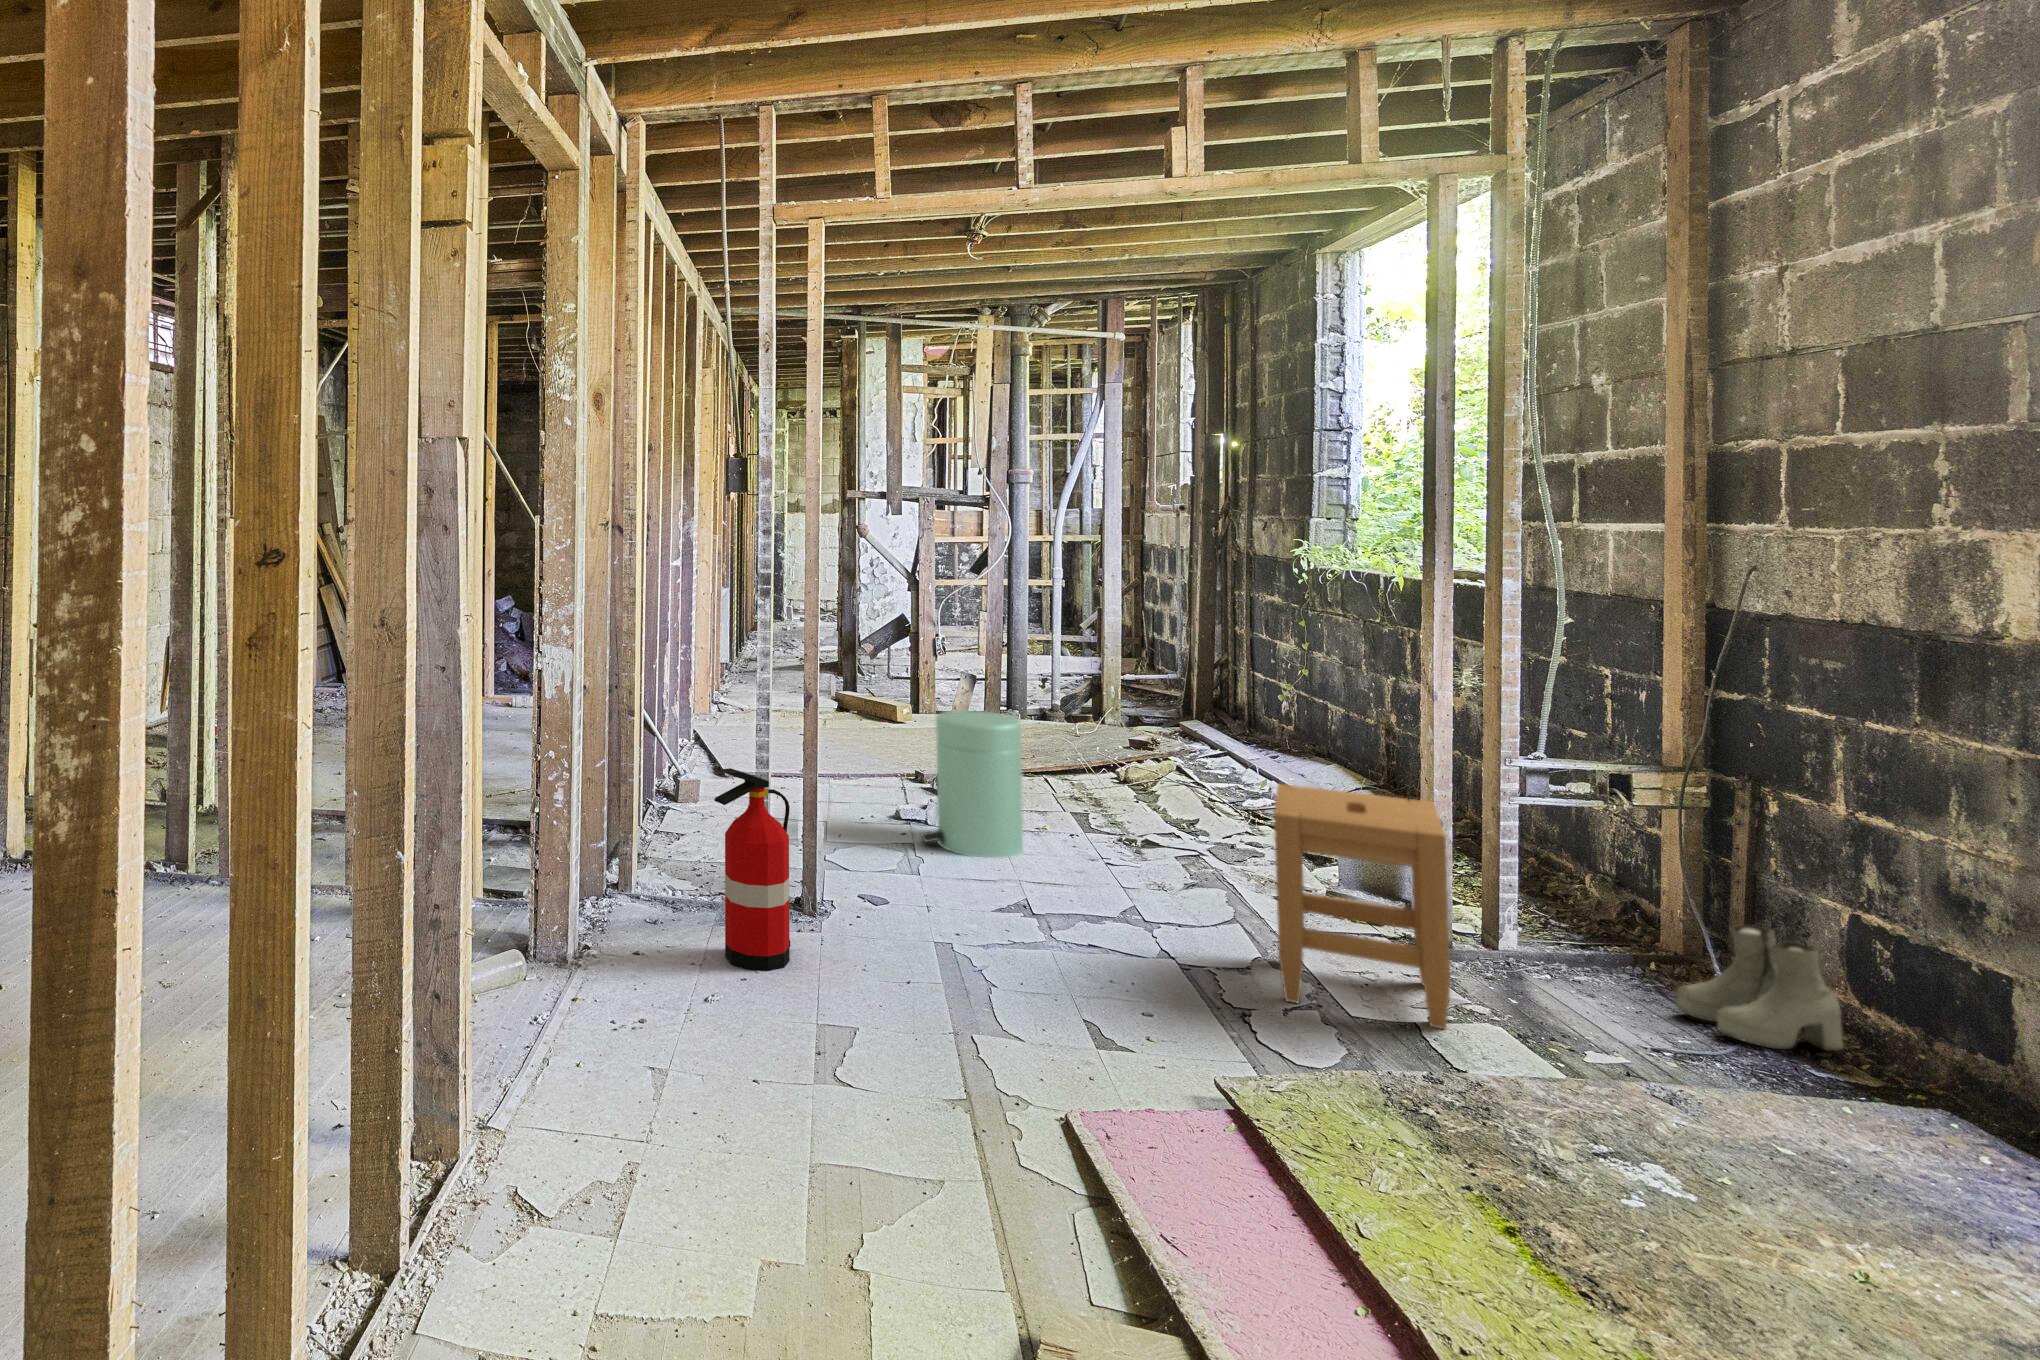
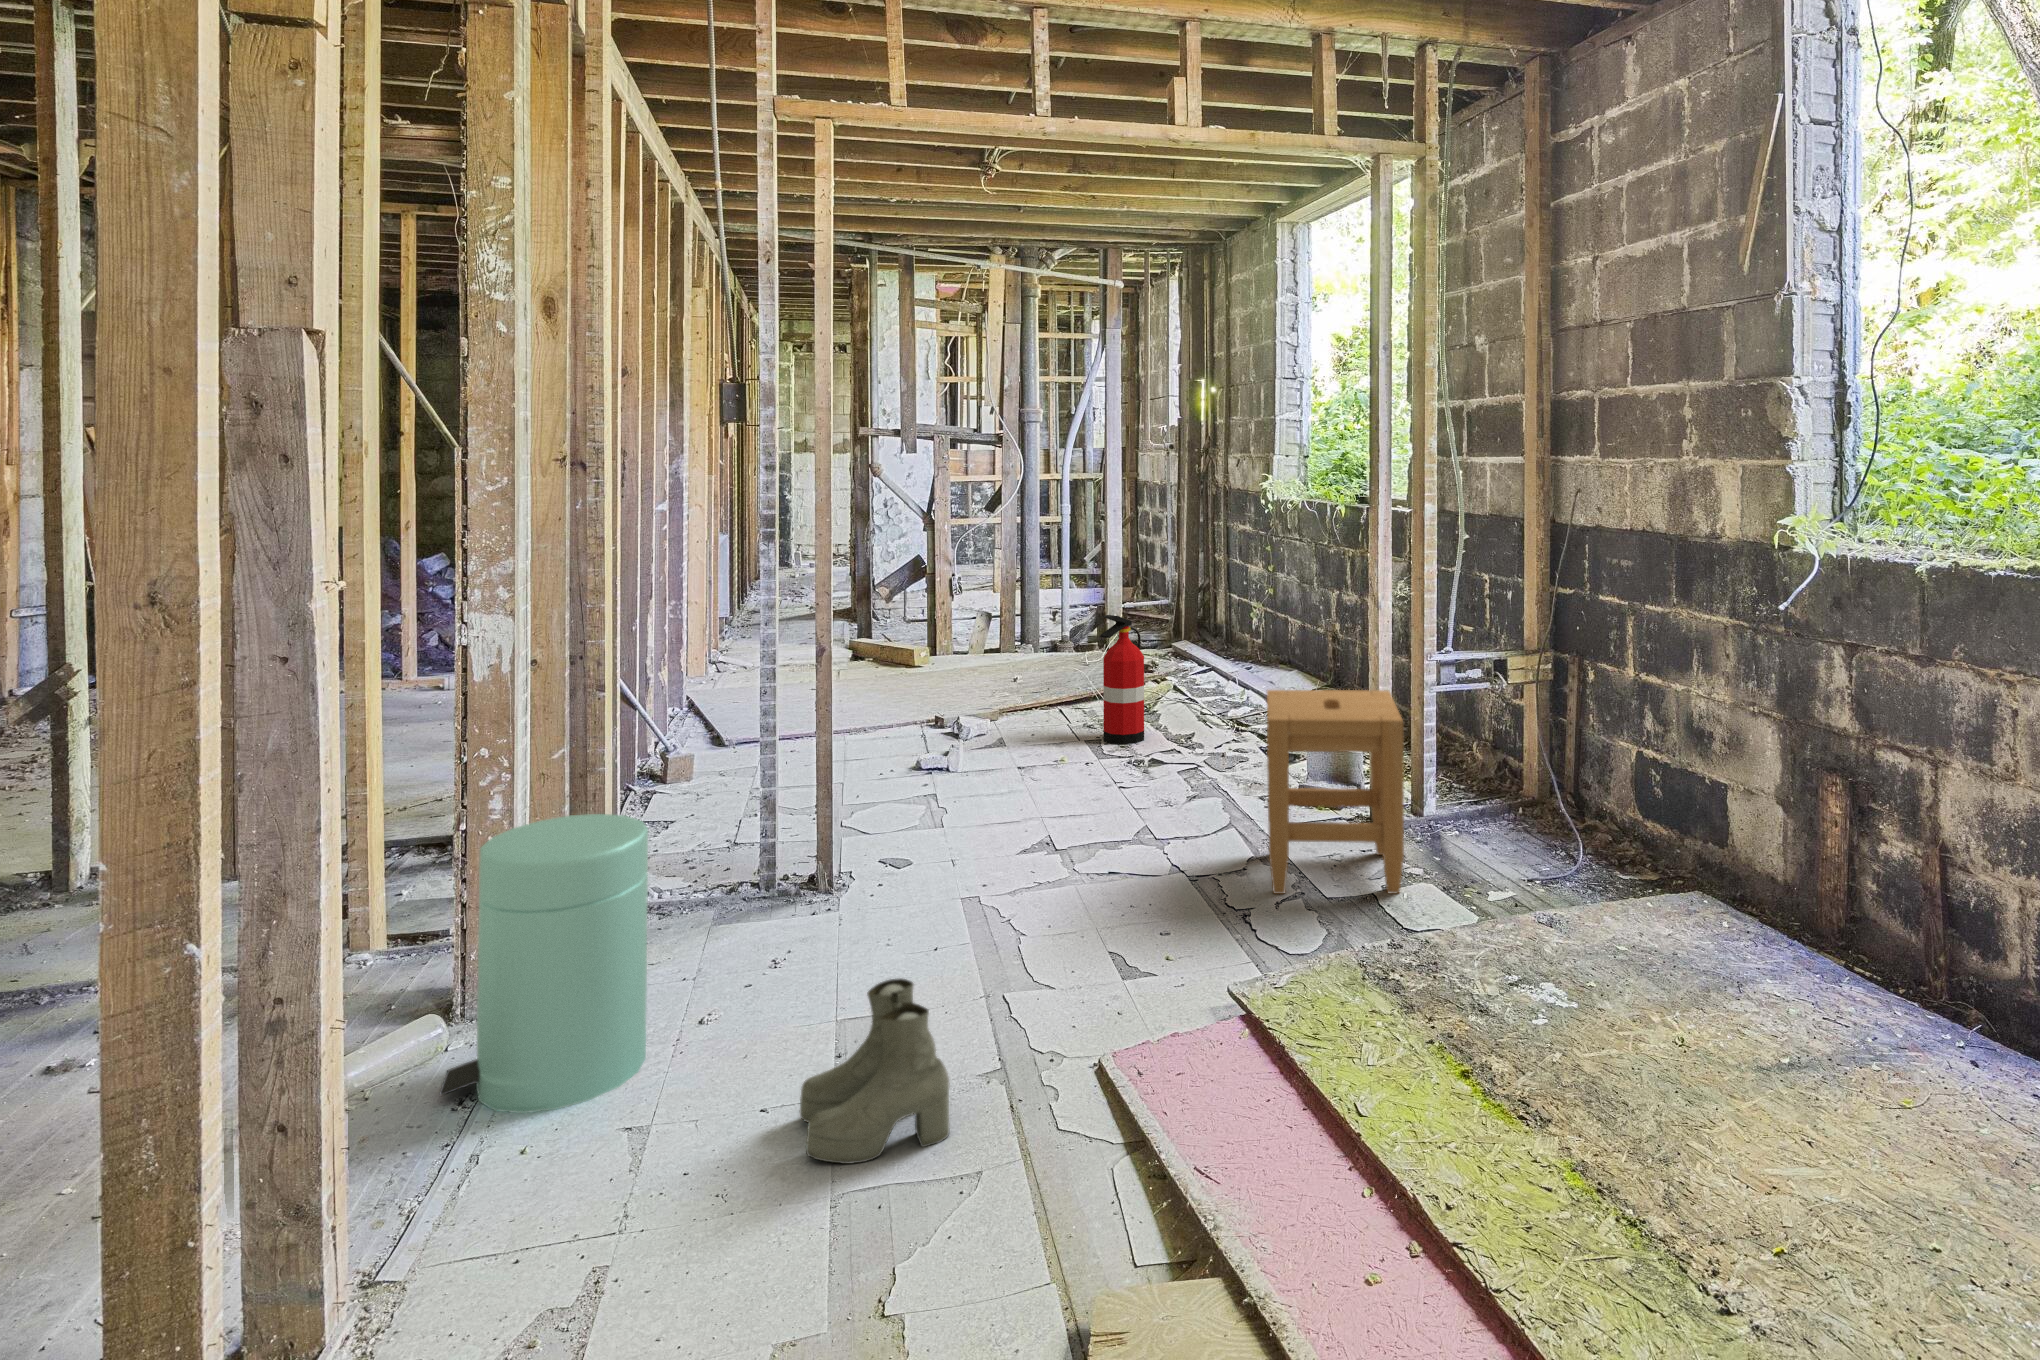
trash can: present [921,710,1023,858] -> present [440,814,648,1113]
fire extinguisher: present [715,768,790,971] -> present [1100,615,1144,745]
boots: present [1677,925,1842,1051] -> present [800,979,950,1164]

